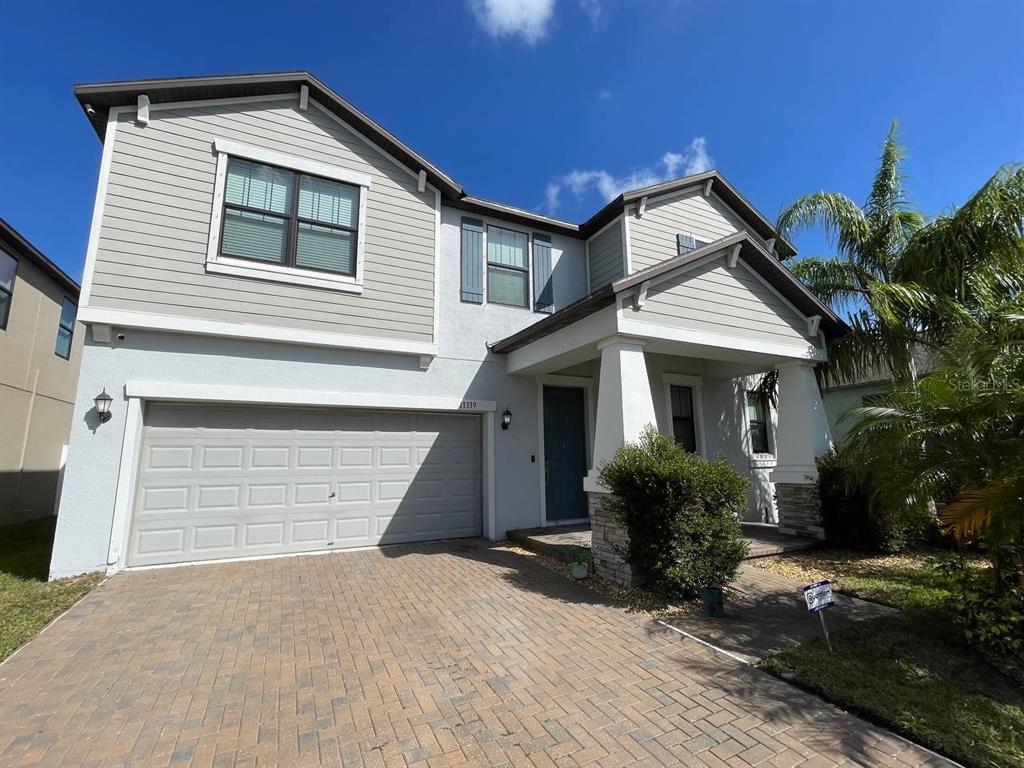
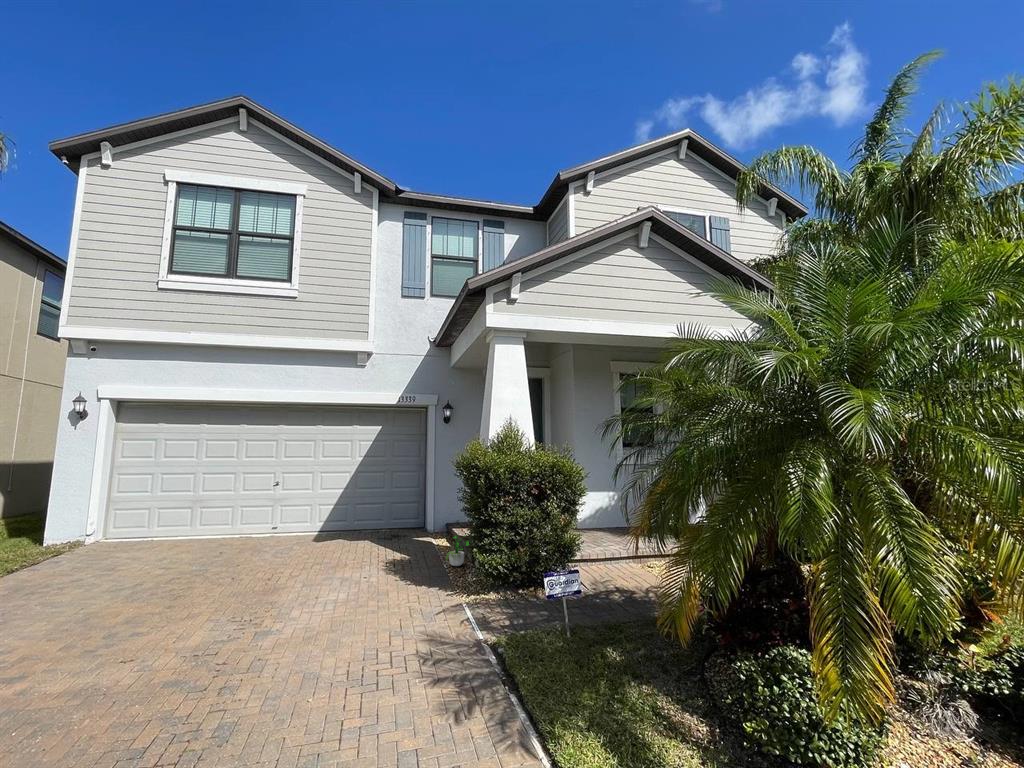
watering can: present [693,579,727,617] -> none [518,568,535,604]

